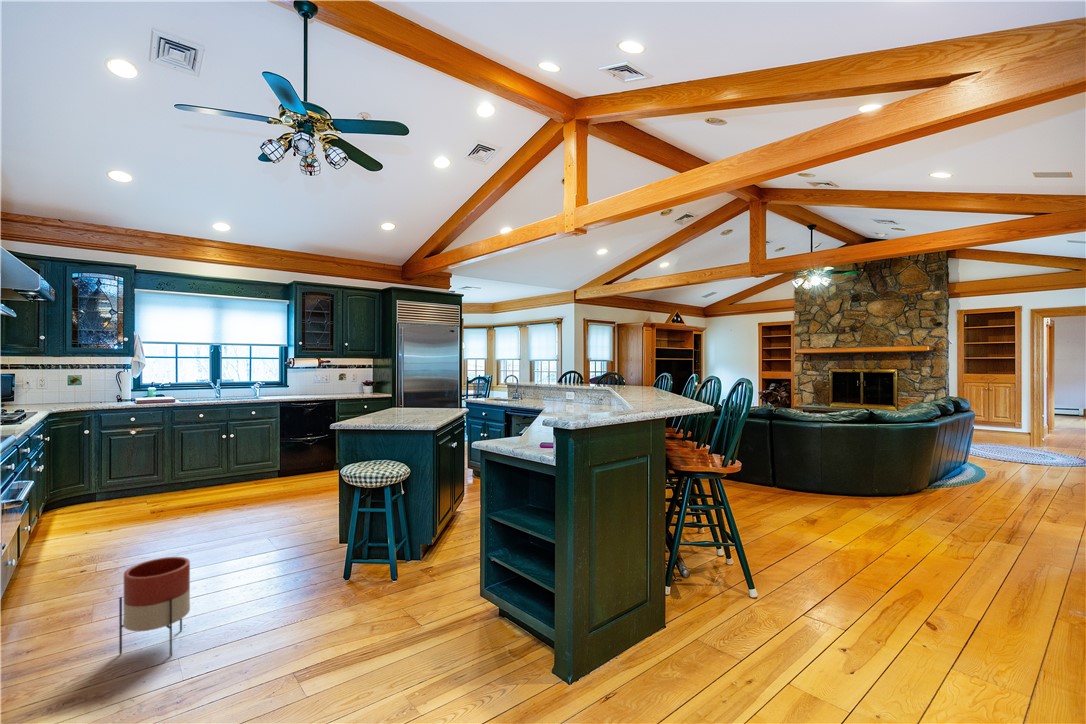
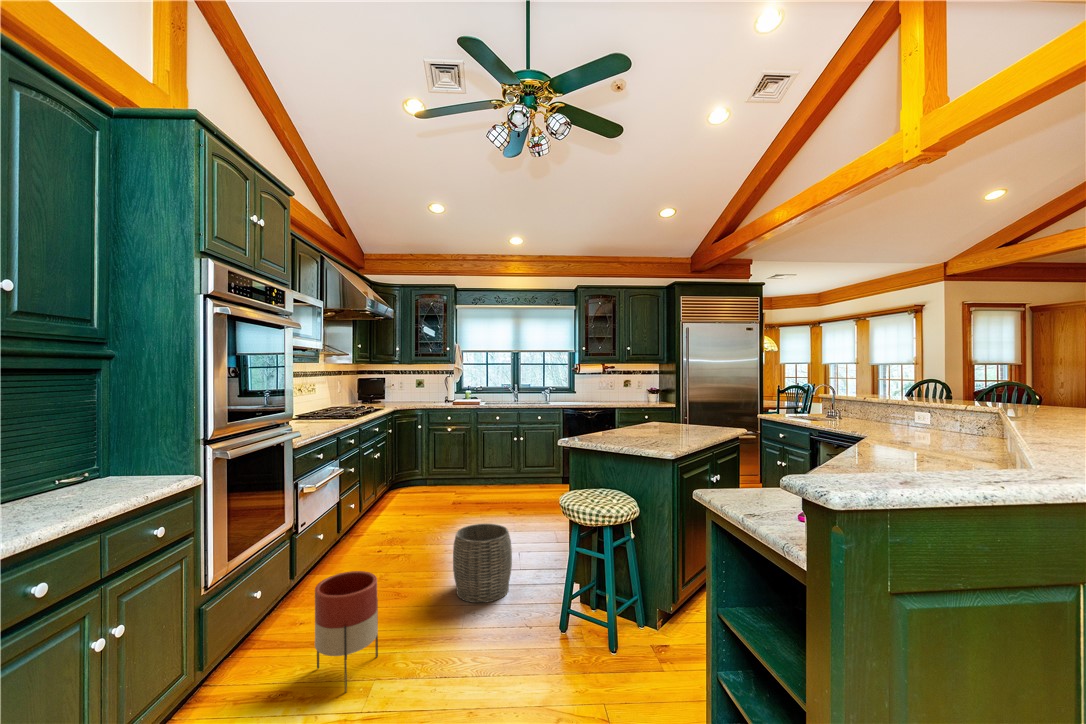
woven basket: none [223,509,284,579] -> present [453,524,512,603]

